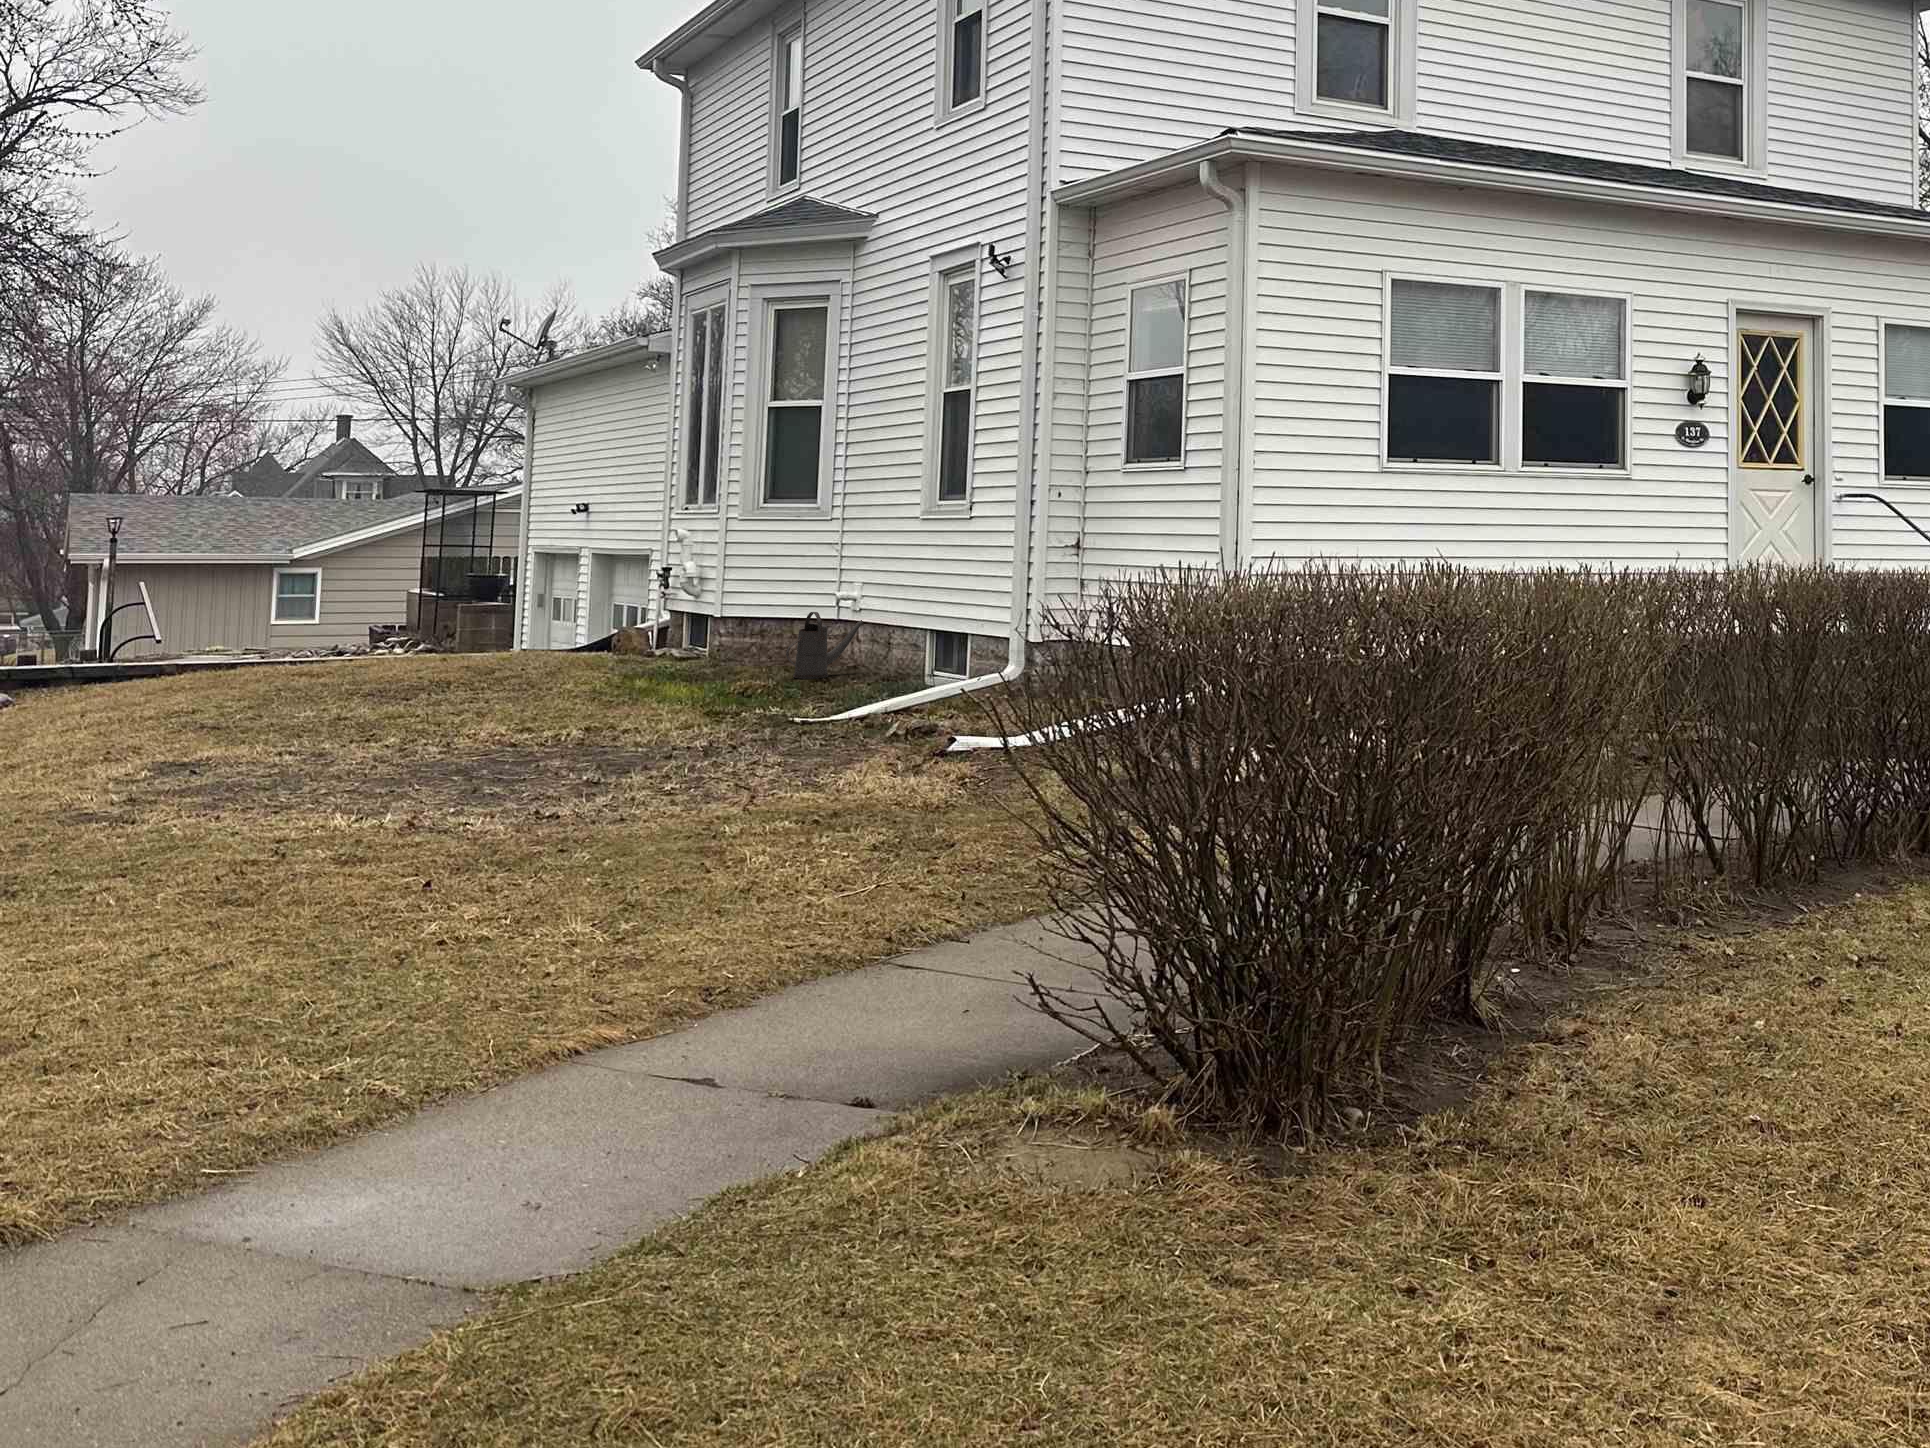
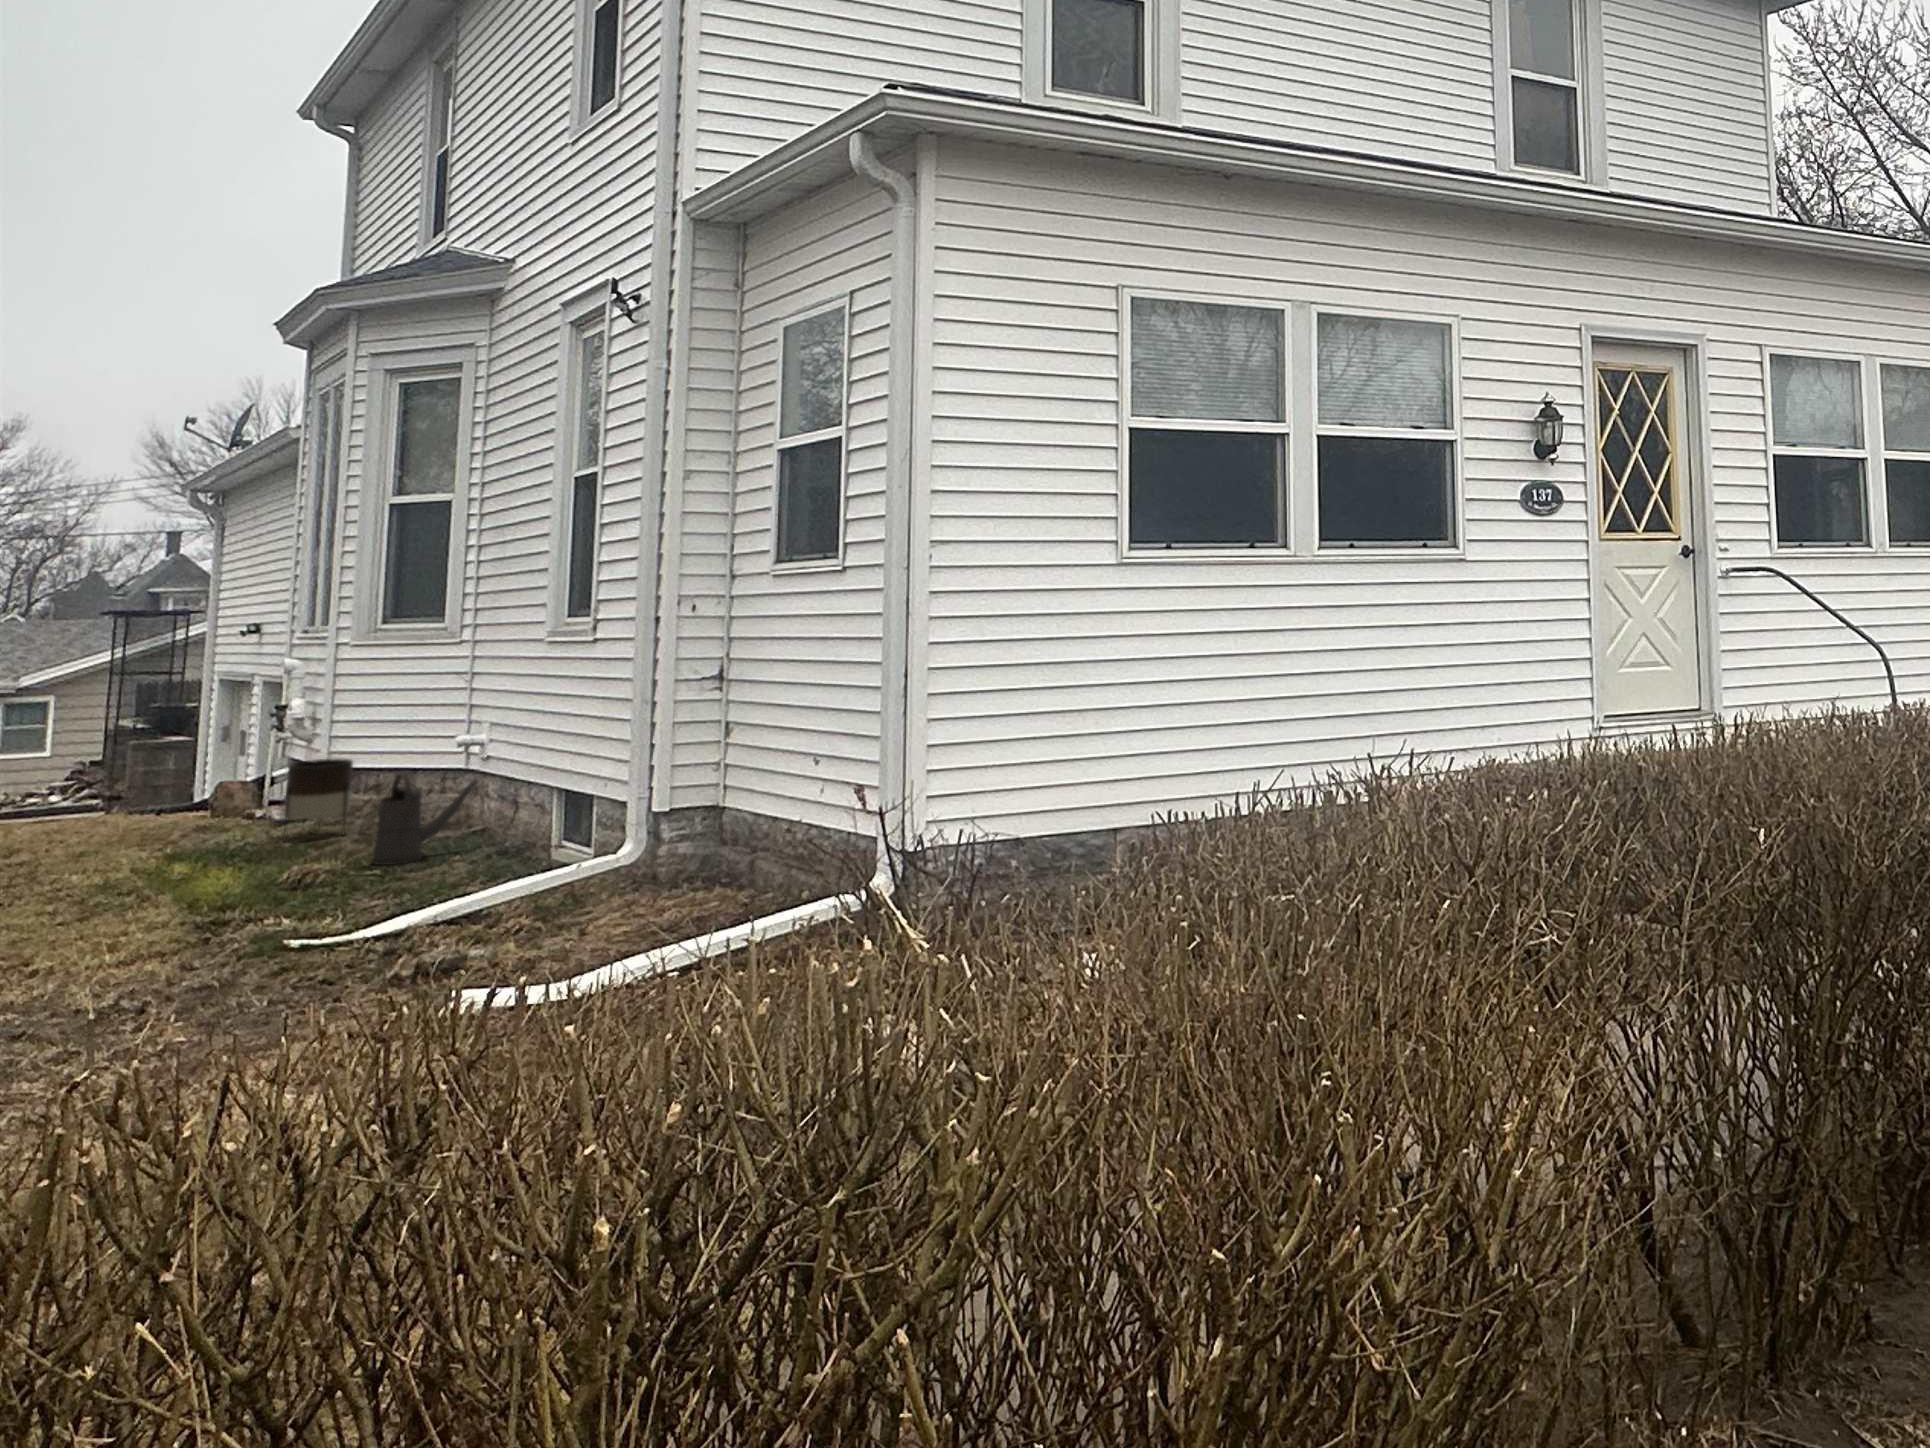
planter: none [704,603,752,664] -> present [284,758,353,833]

